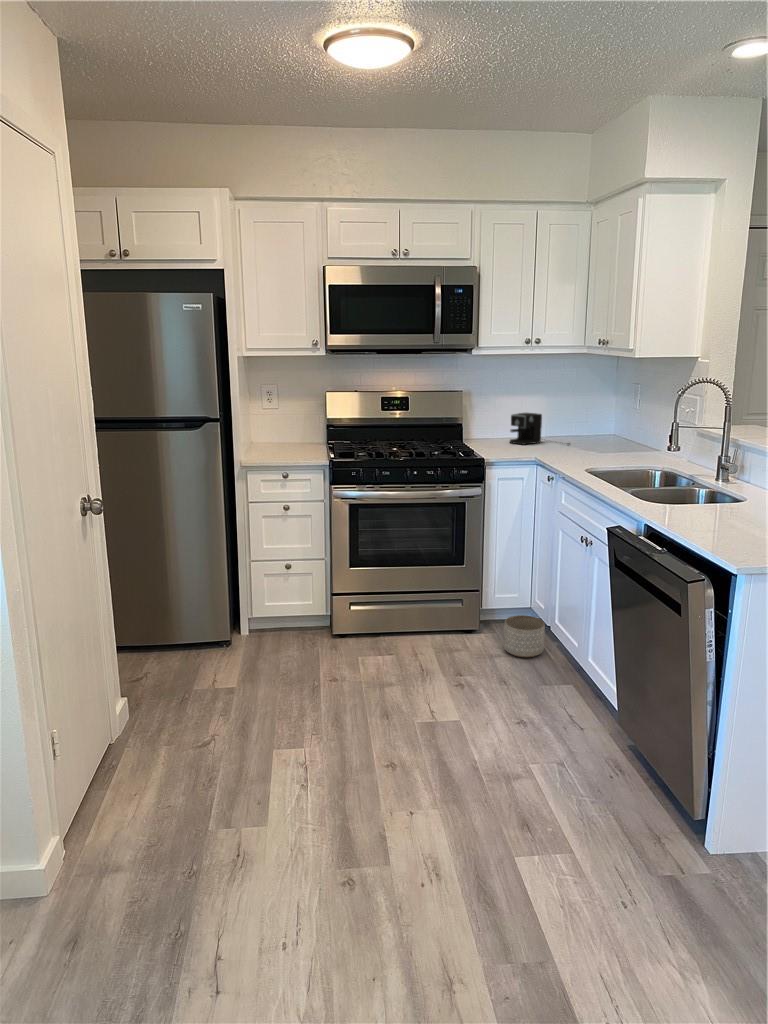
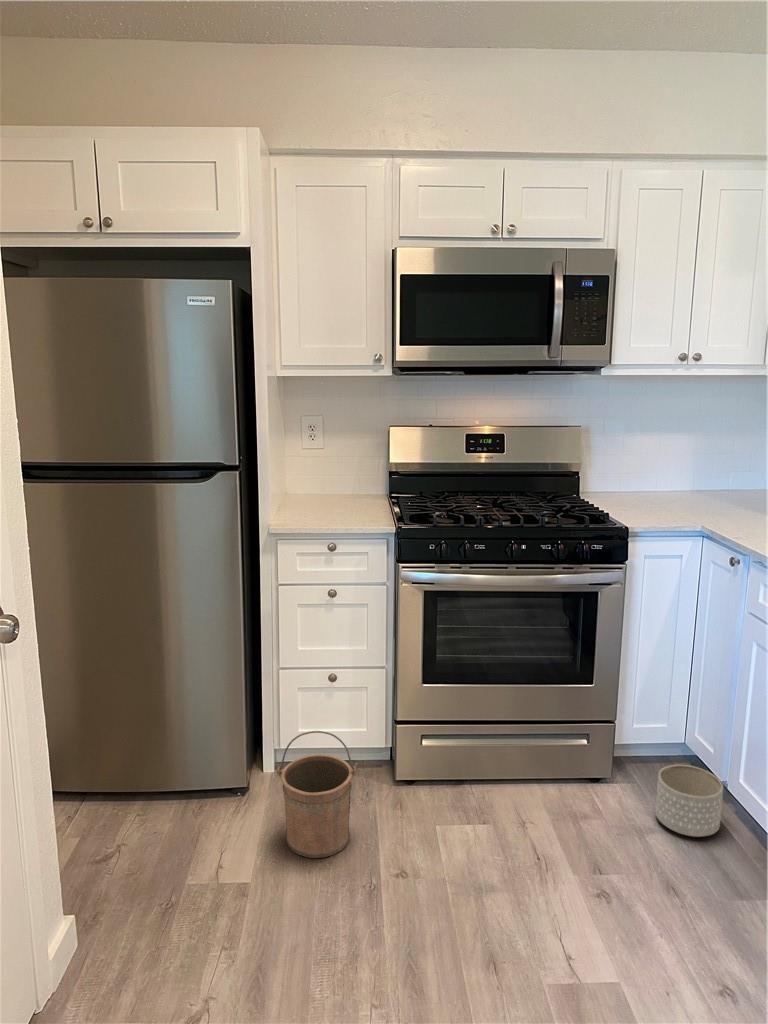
coffee maker: present [510,413,569,445] -> none [650,458,743,506]
bucket: none [250,594,306,675] -> present [275,731,359,858]

